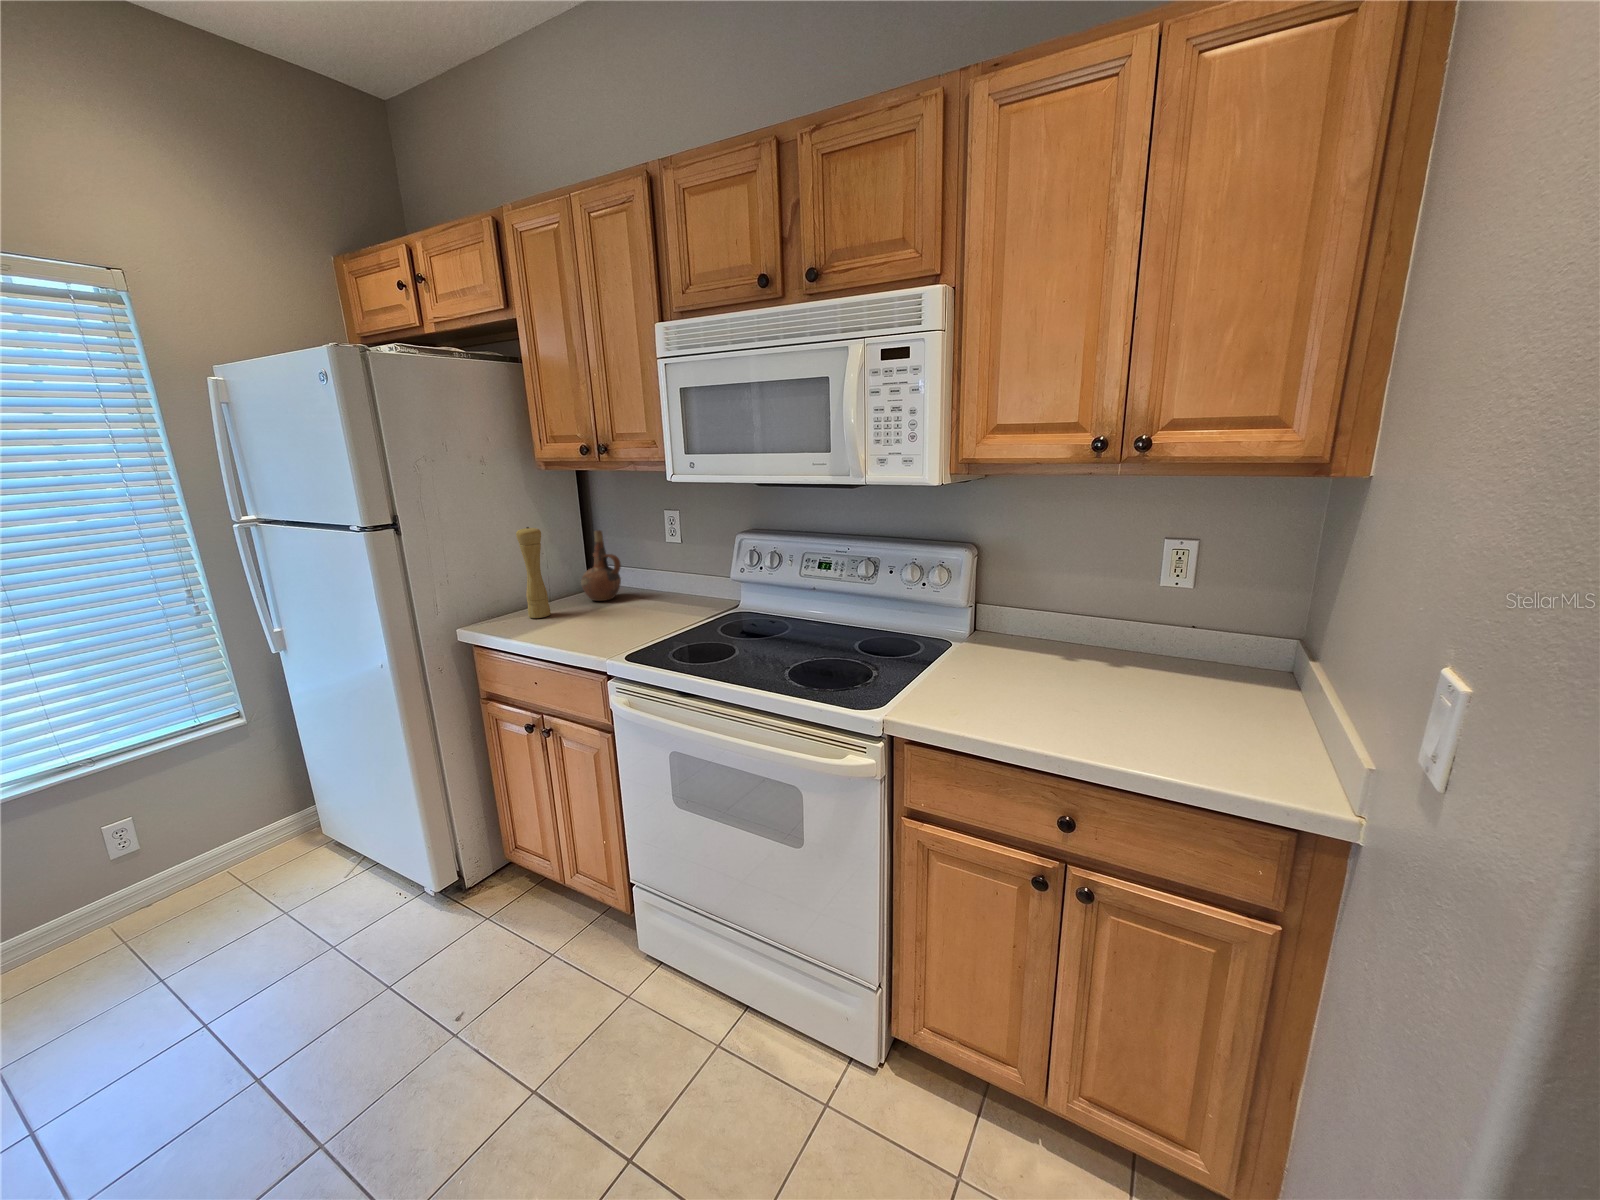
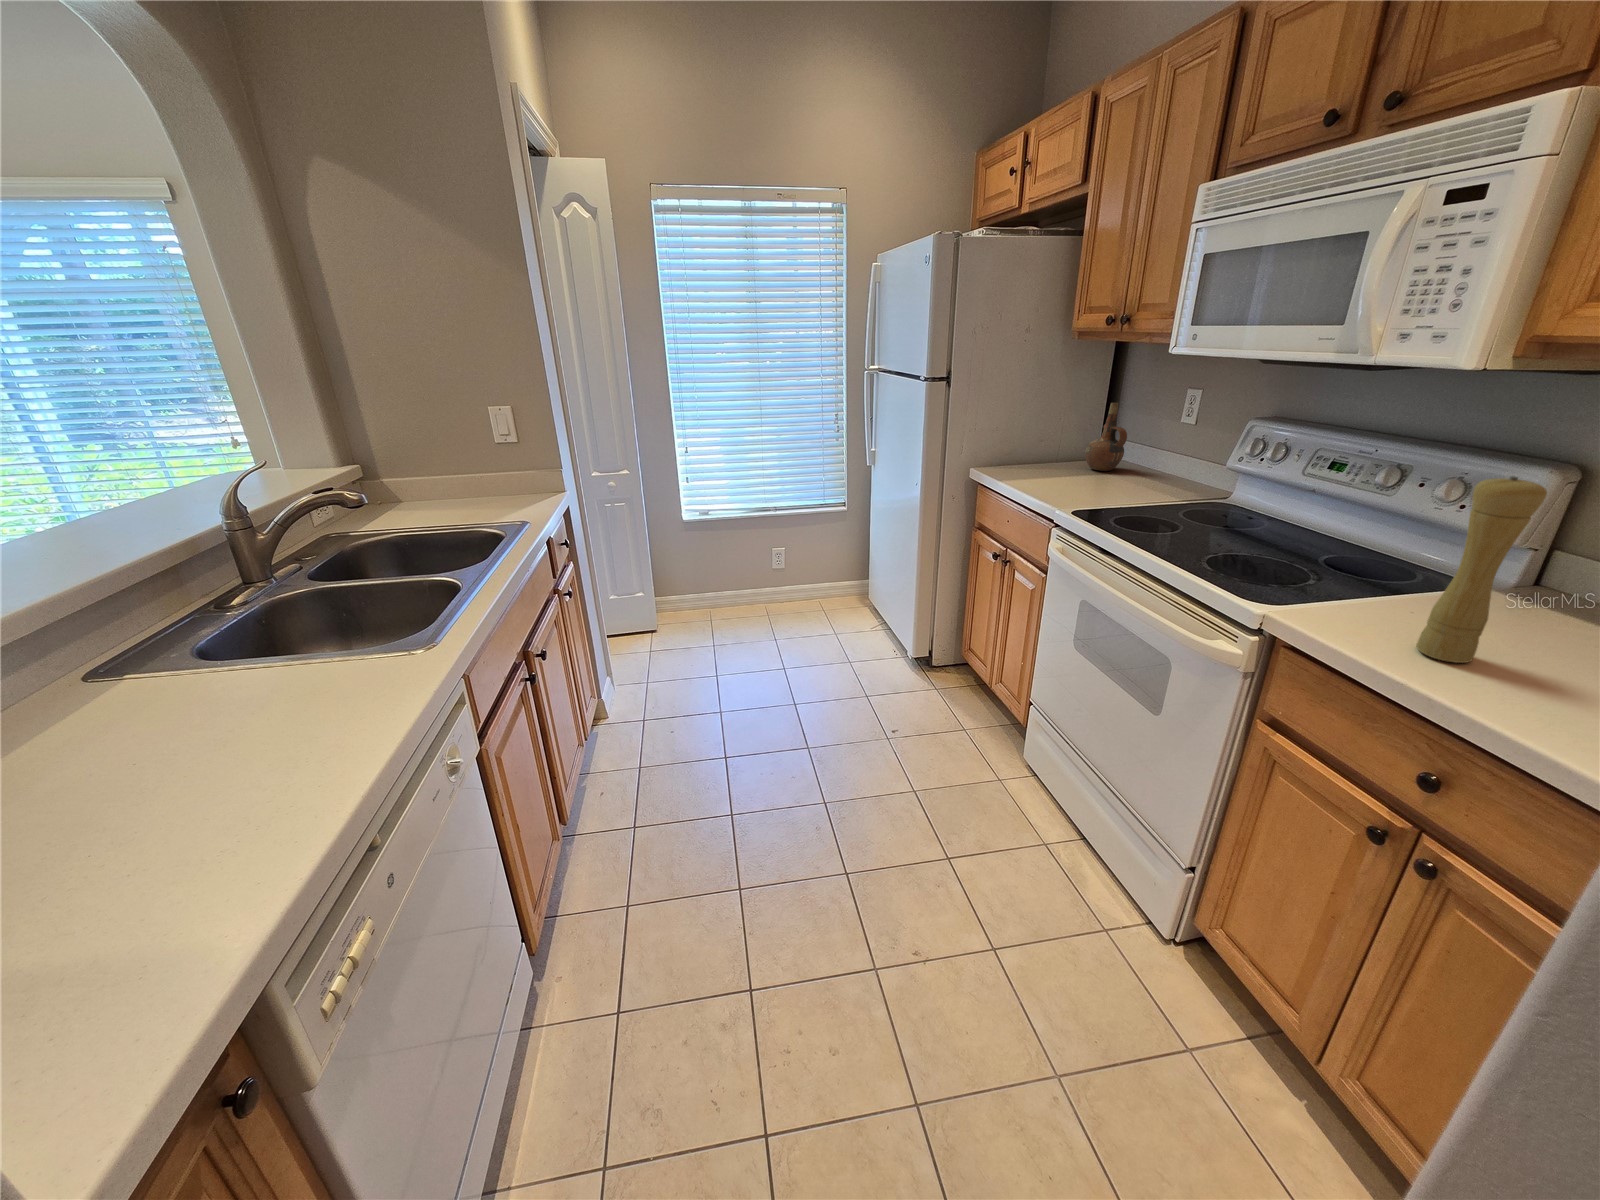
pepper mill: present [516,527,551,618] -> present [1416,476,1547,663]

